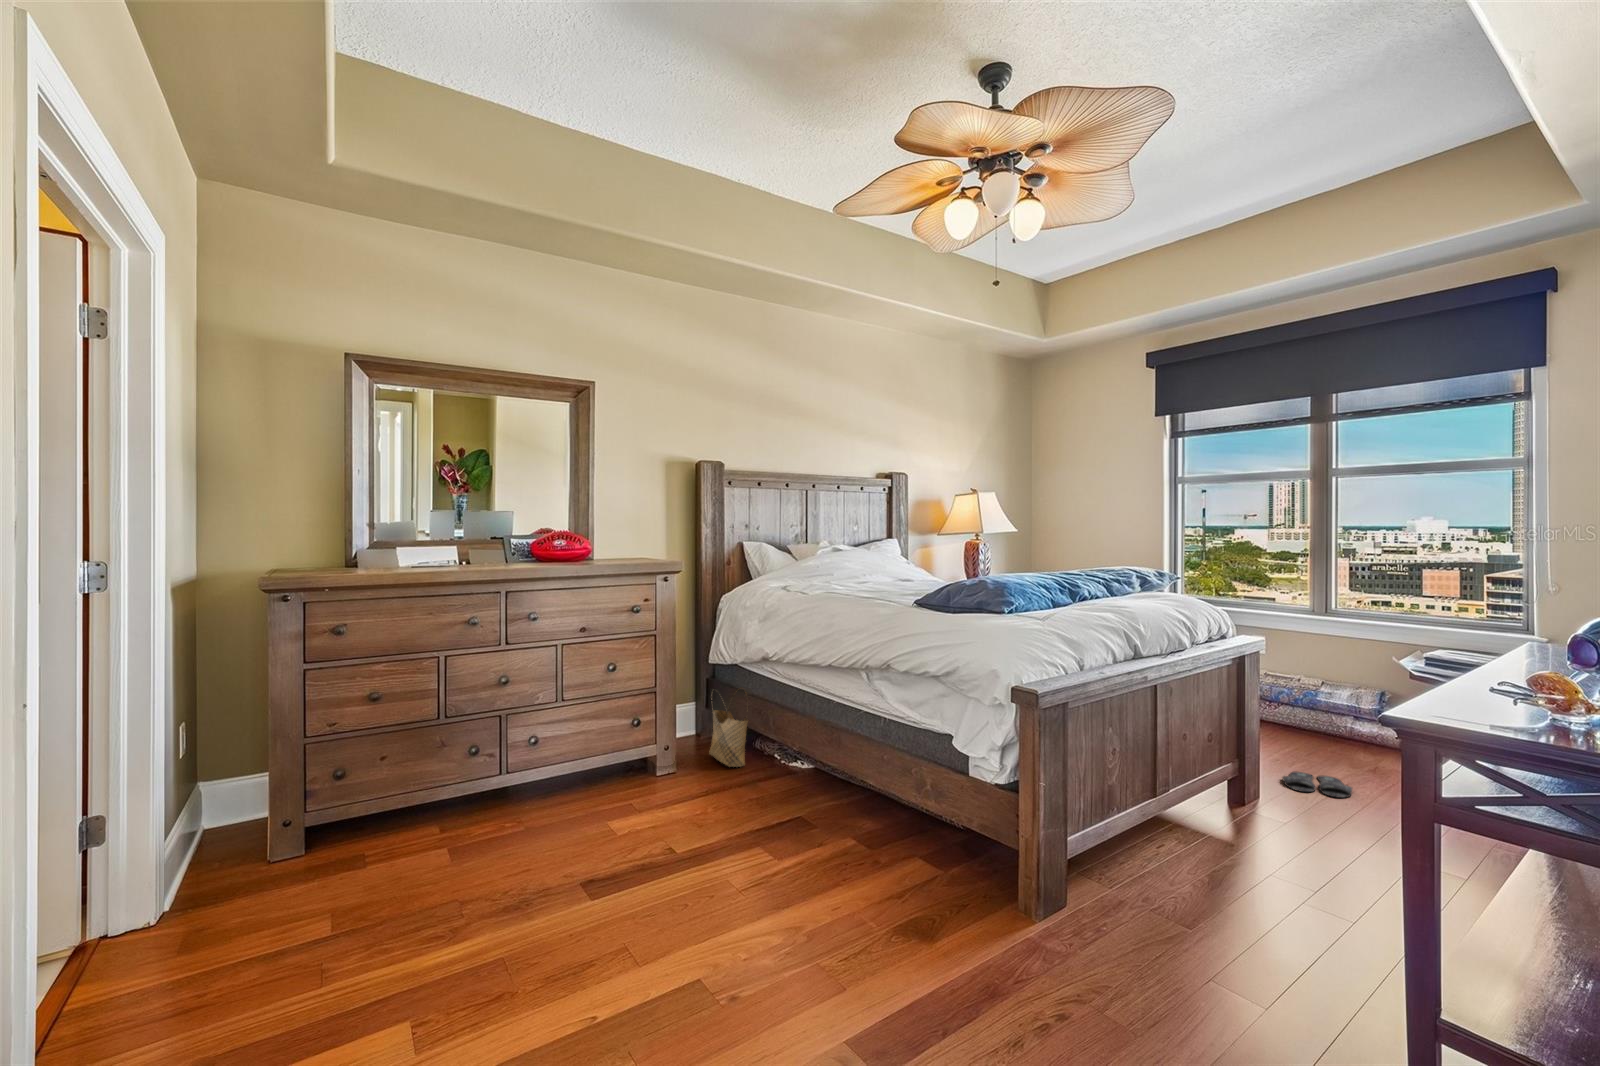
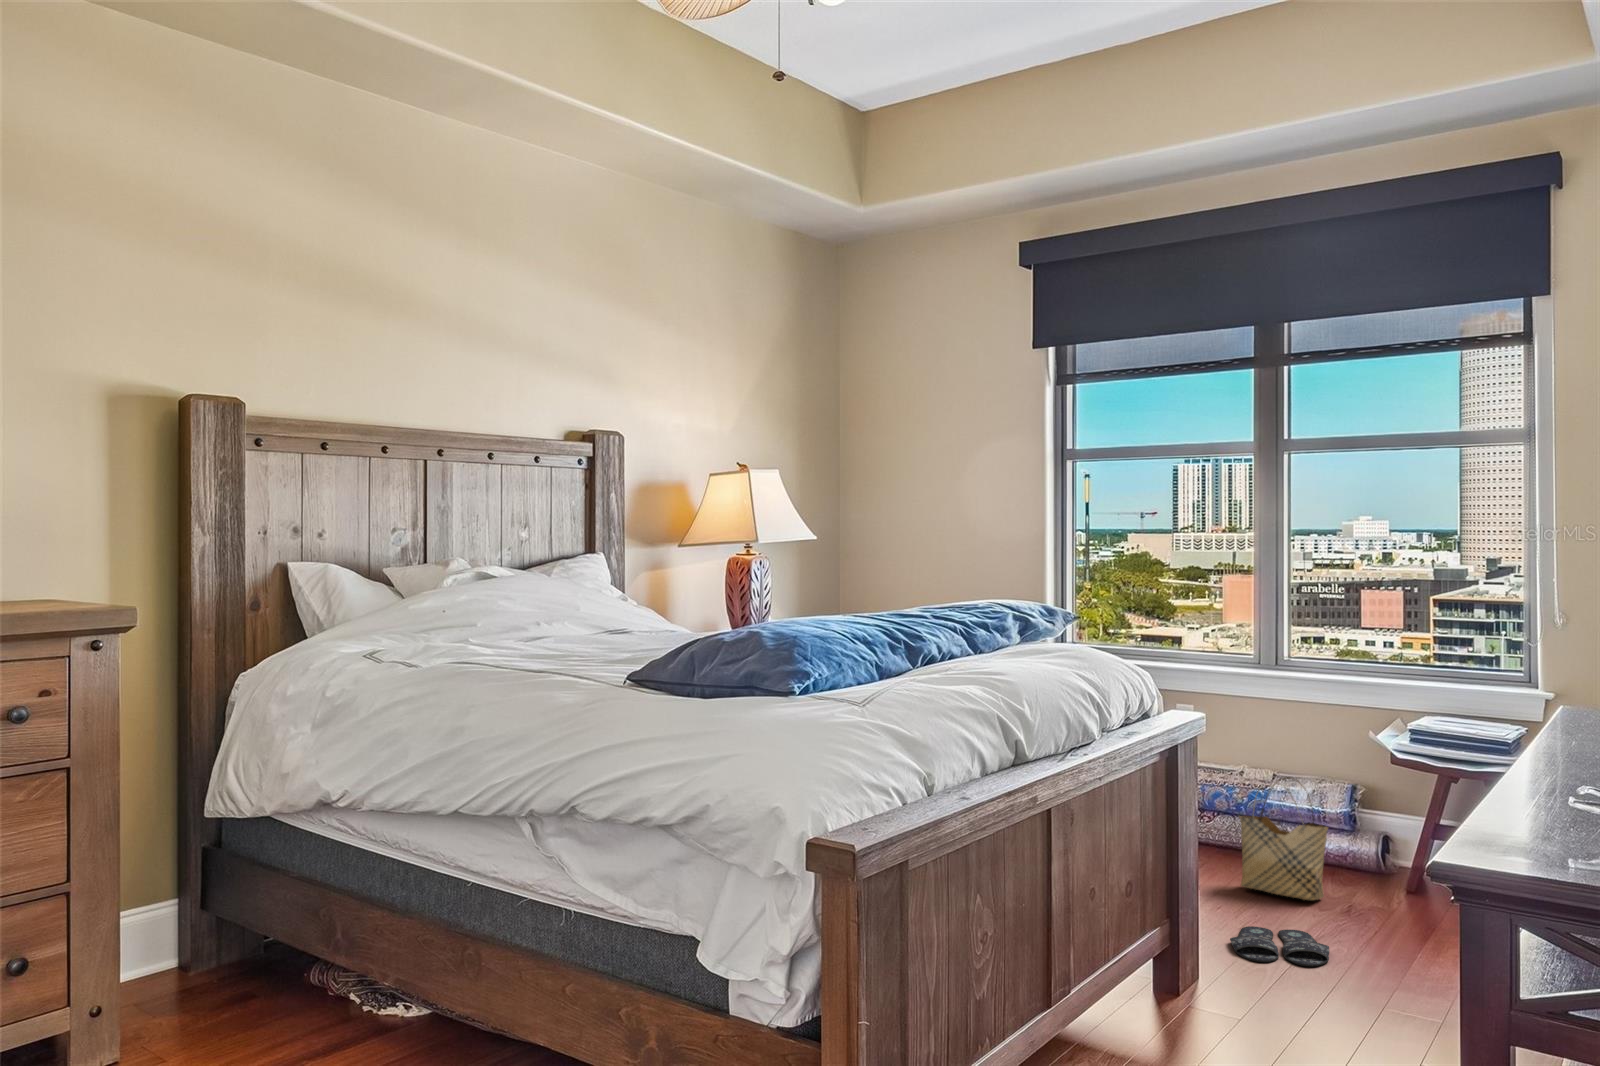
woven basket: present [709,698,748,767] -> present [1239,777,1328,900]

